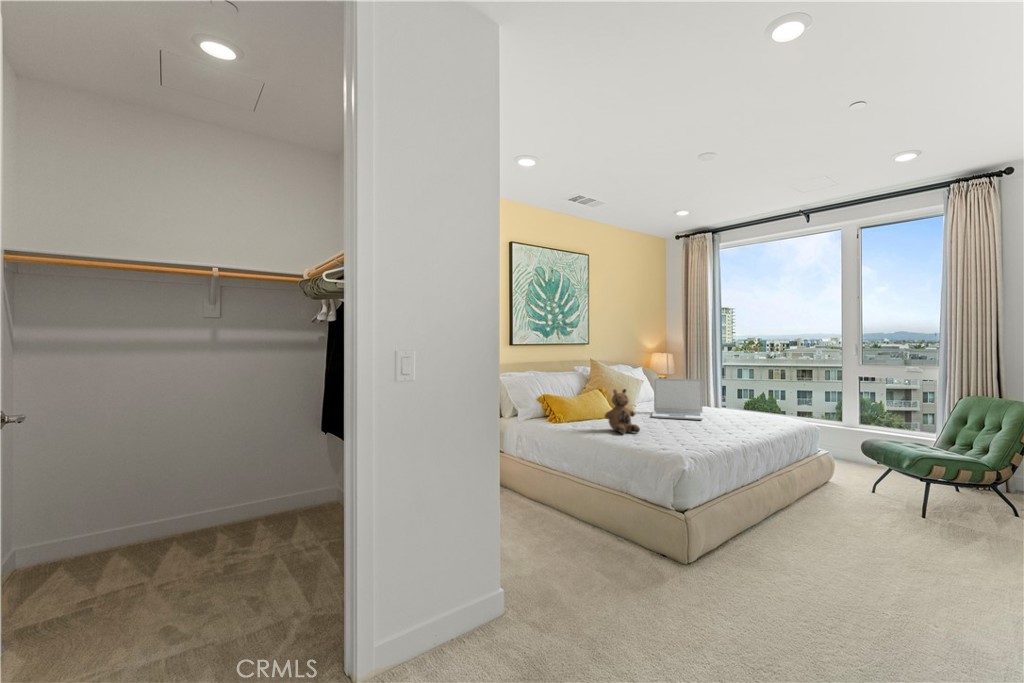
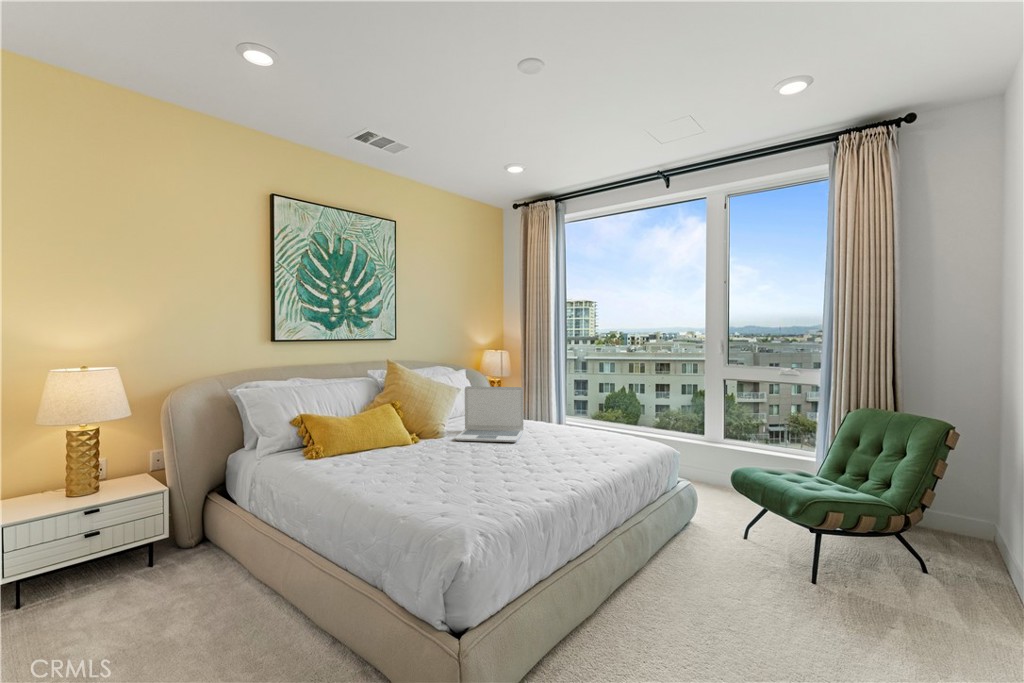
teddy bear: present [605,389,640,434] -> none [367,410,414,474]

